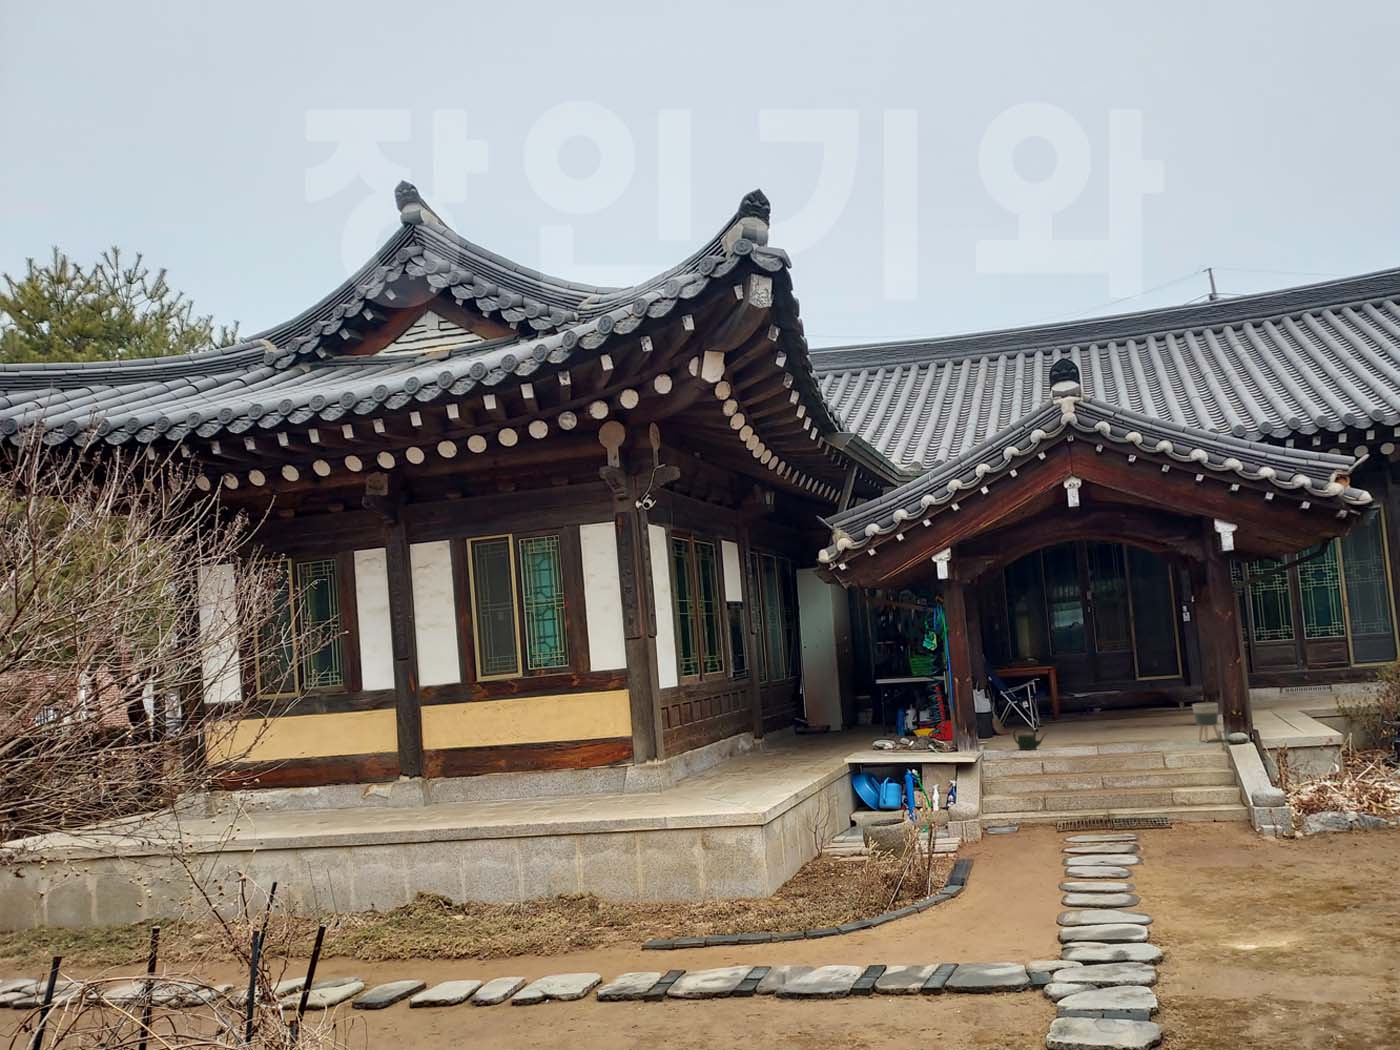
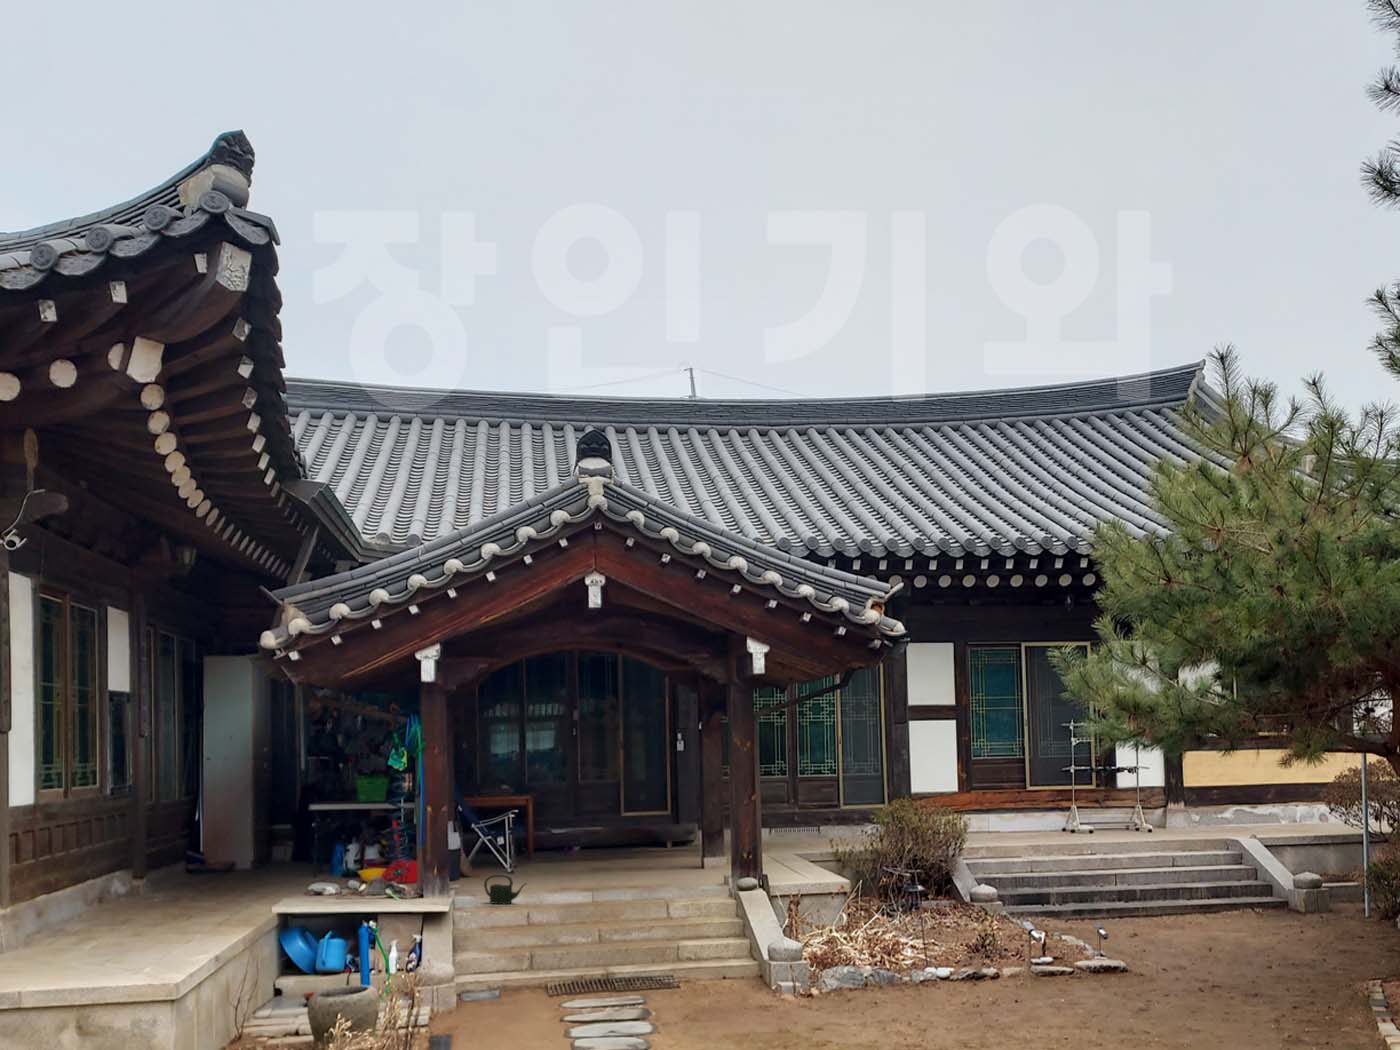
planter: present [1192,703,1220,742] -> none [695,851,723,899]

